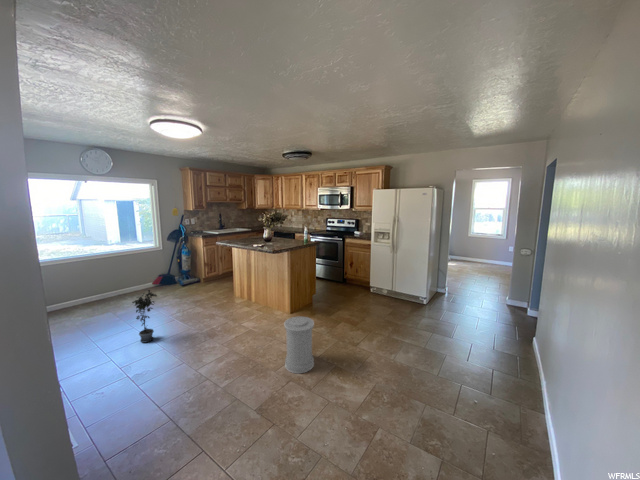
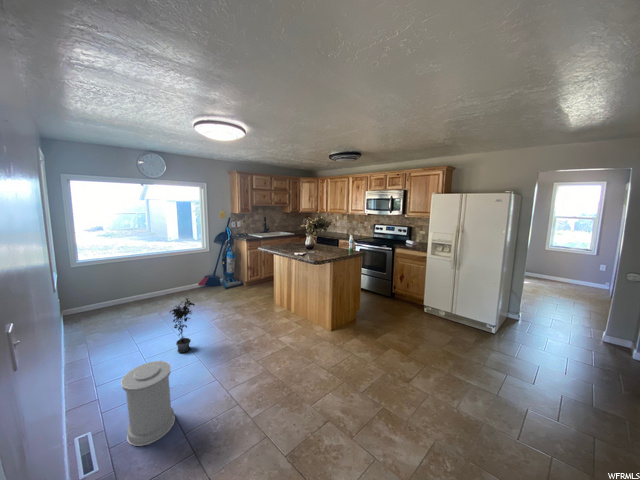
trash can: present [284,317,314,373] -> present [121,361,175,446]

